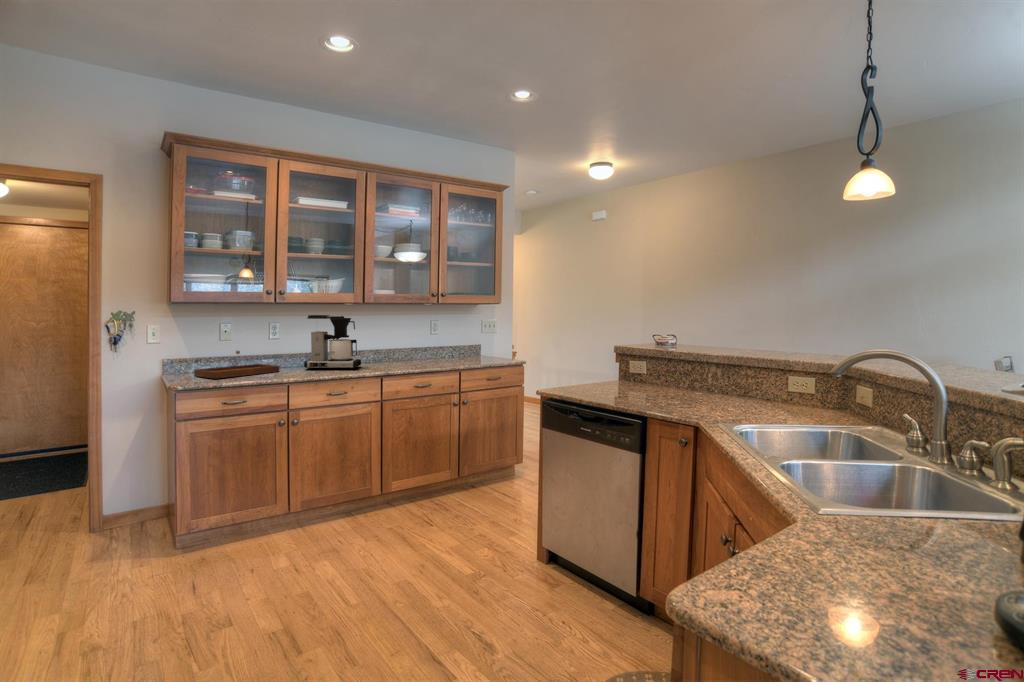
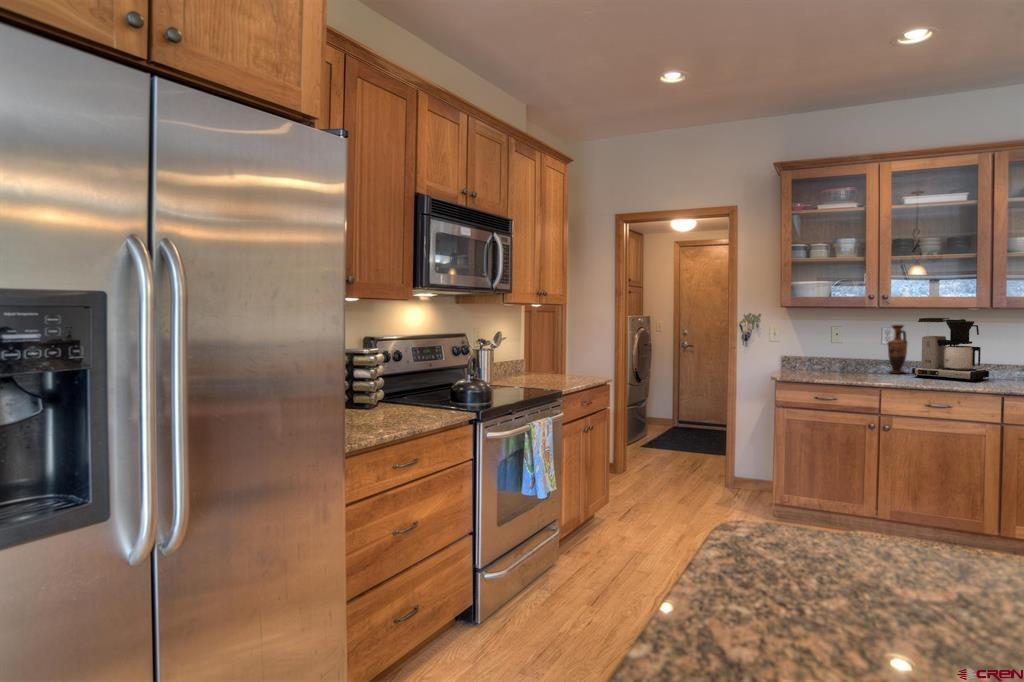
vase: none [277,322,295,368] -> present [887,325,908,373]
tray: present [194,351,279,379] -> none [801,352,883,377]

